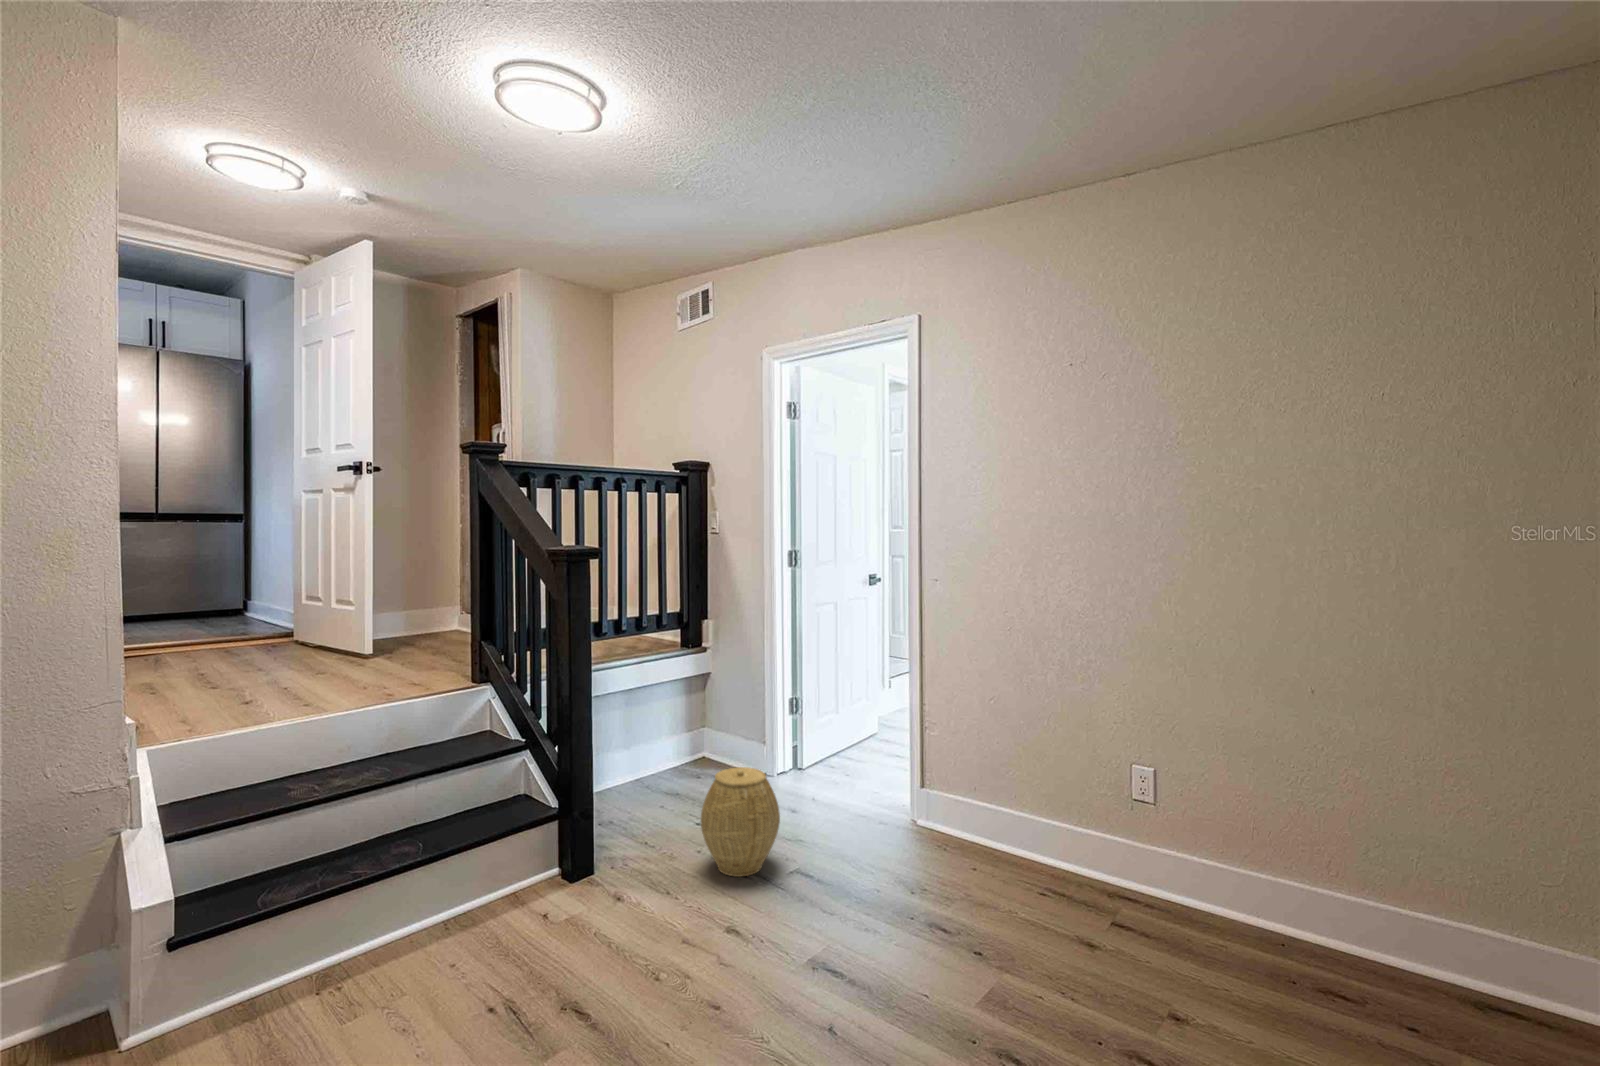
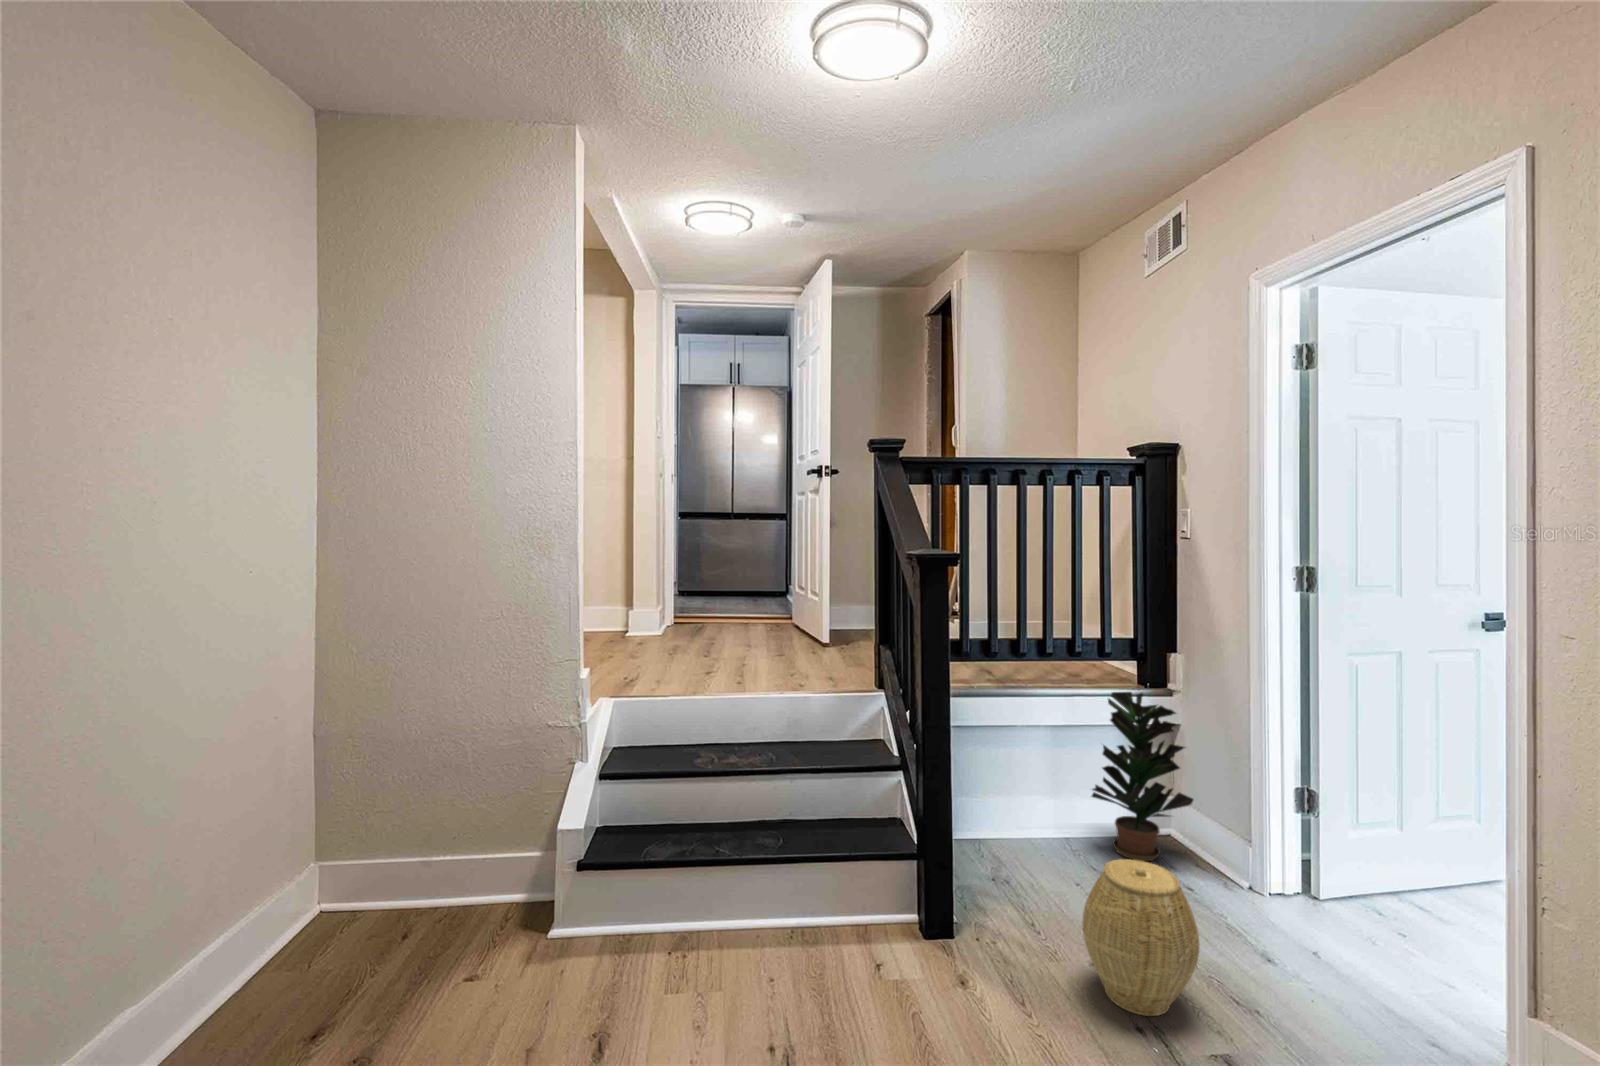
potted plant: none [661,652,732,786] -> present [1092,692,1193,861]

